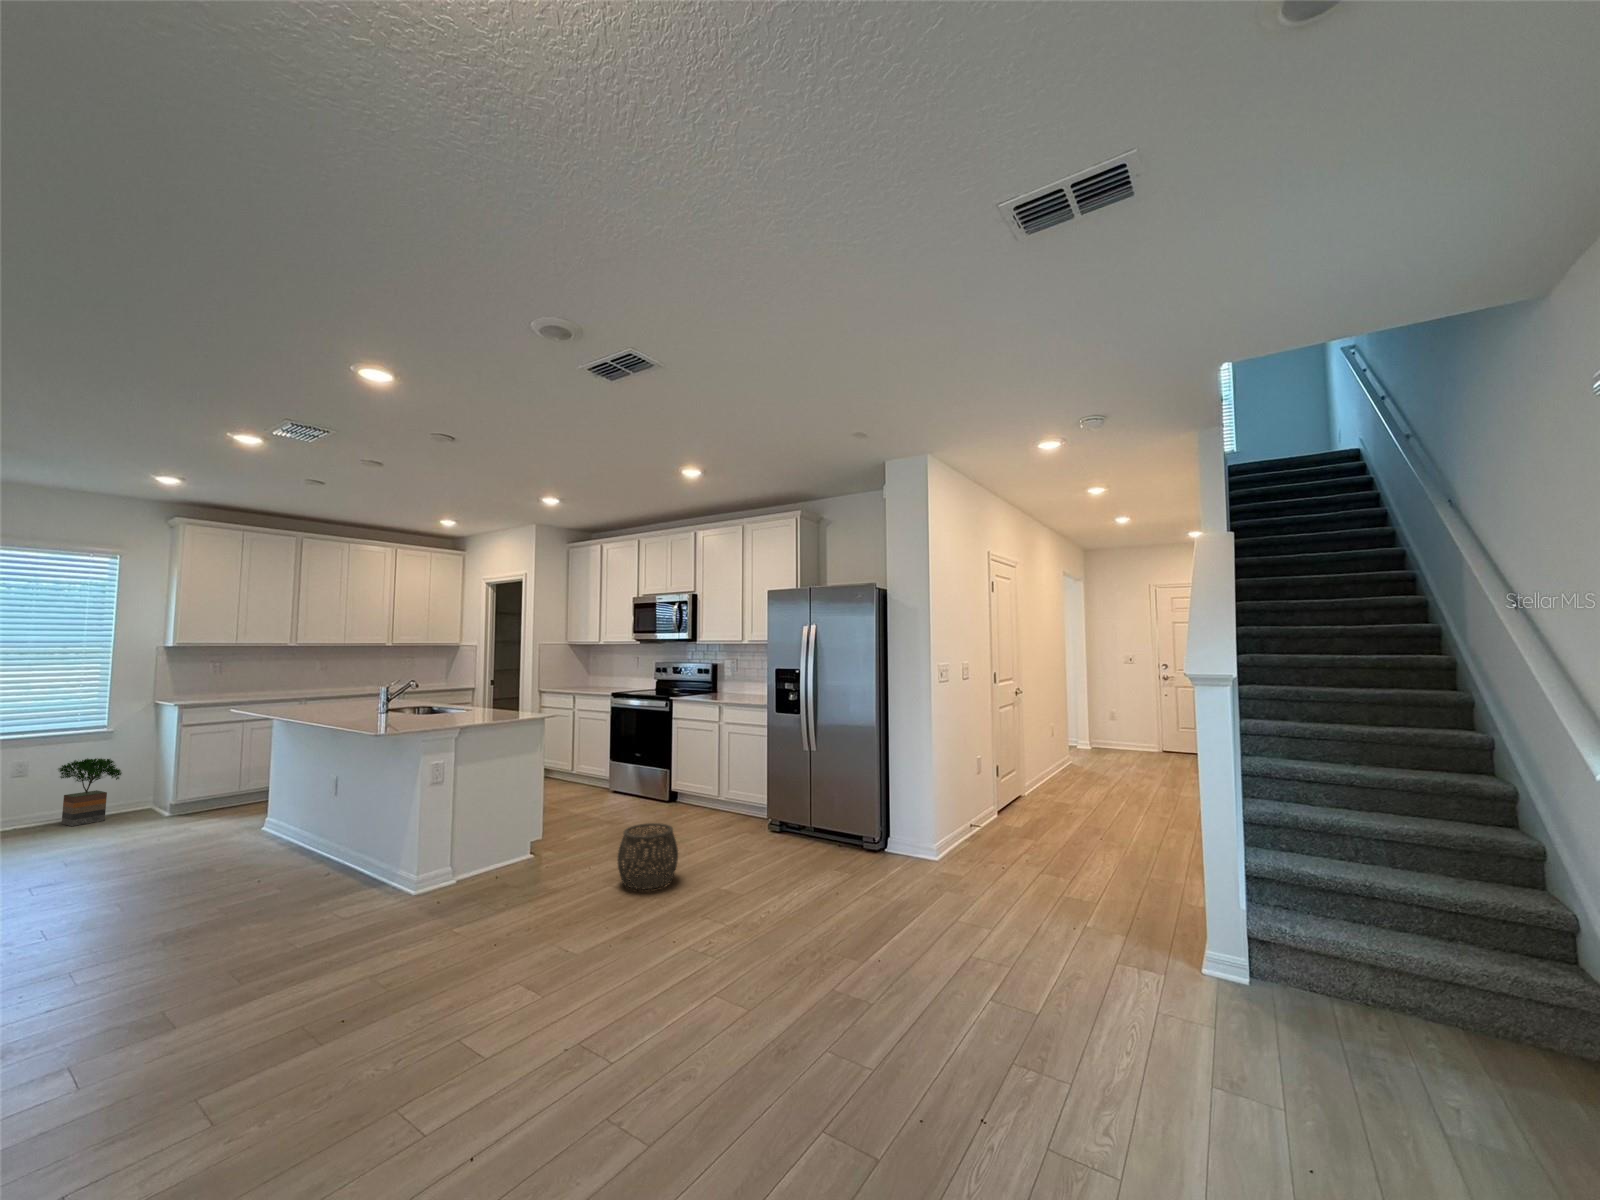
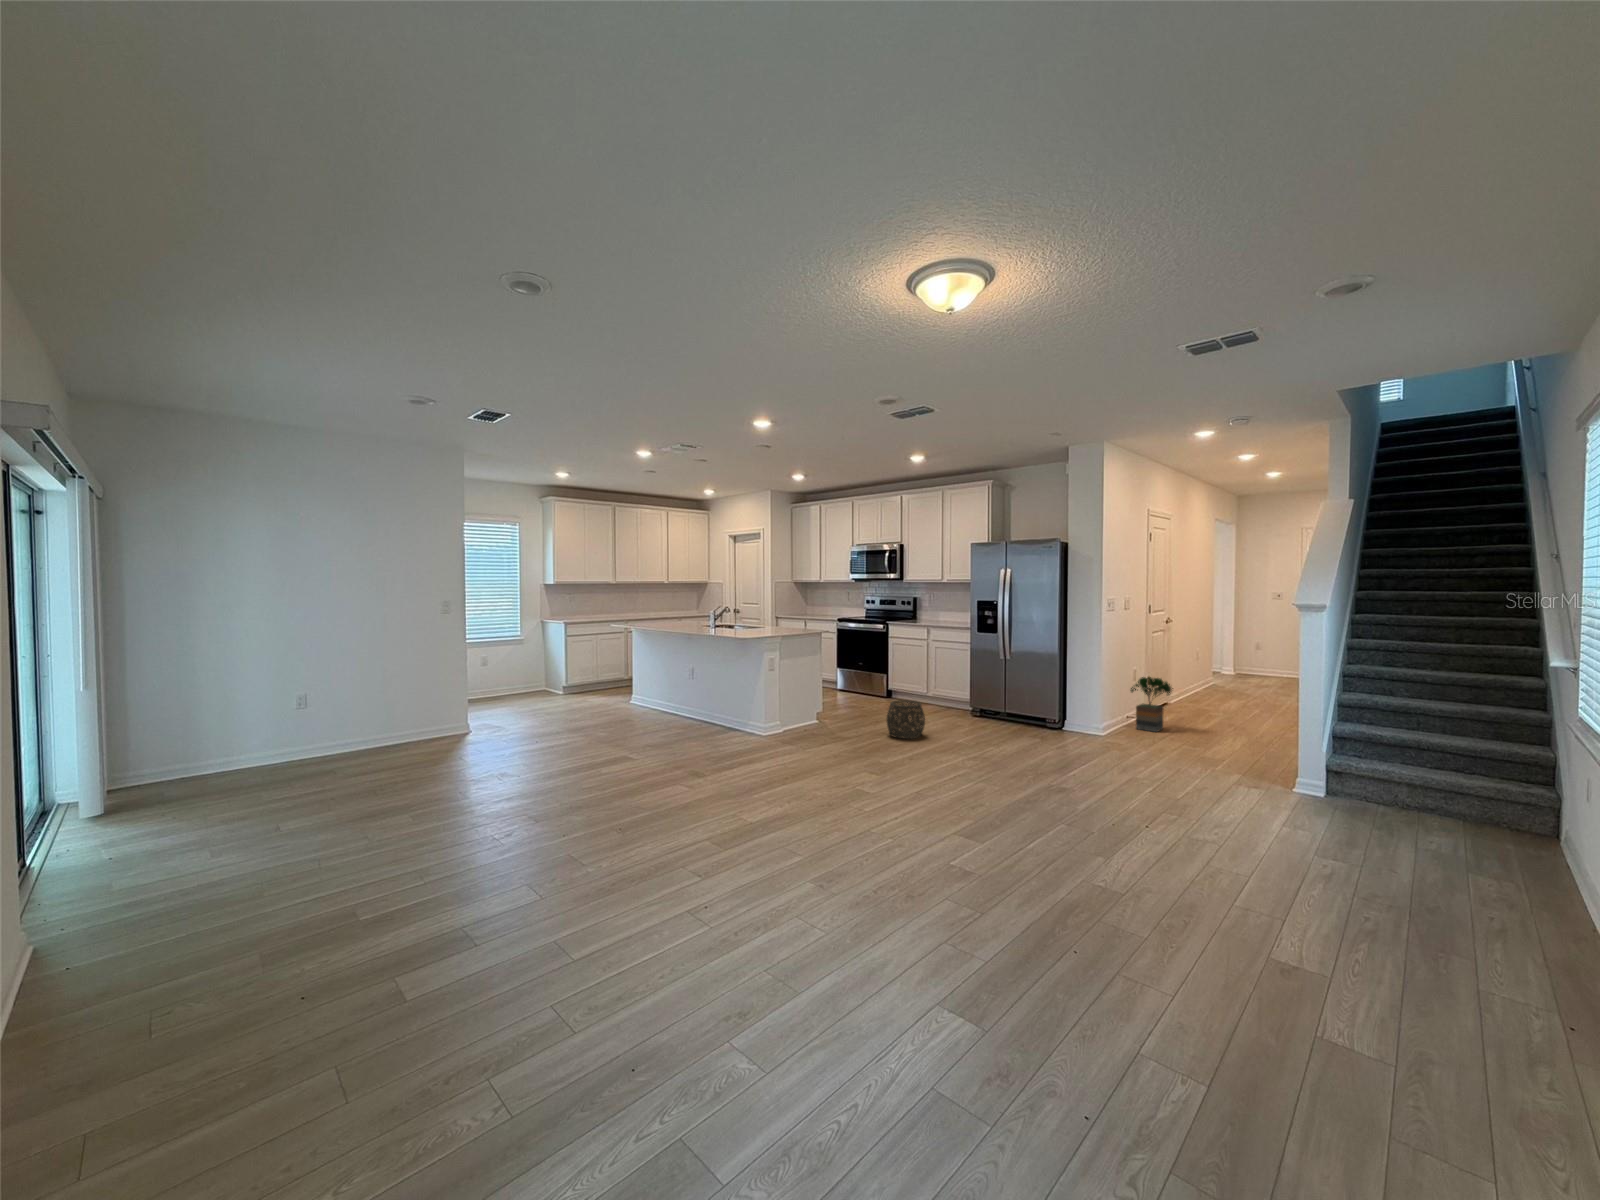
potted tree: present [58,758,122,826] -> present [1130,677,1173,732]

